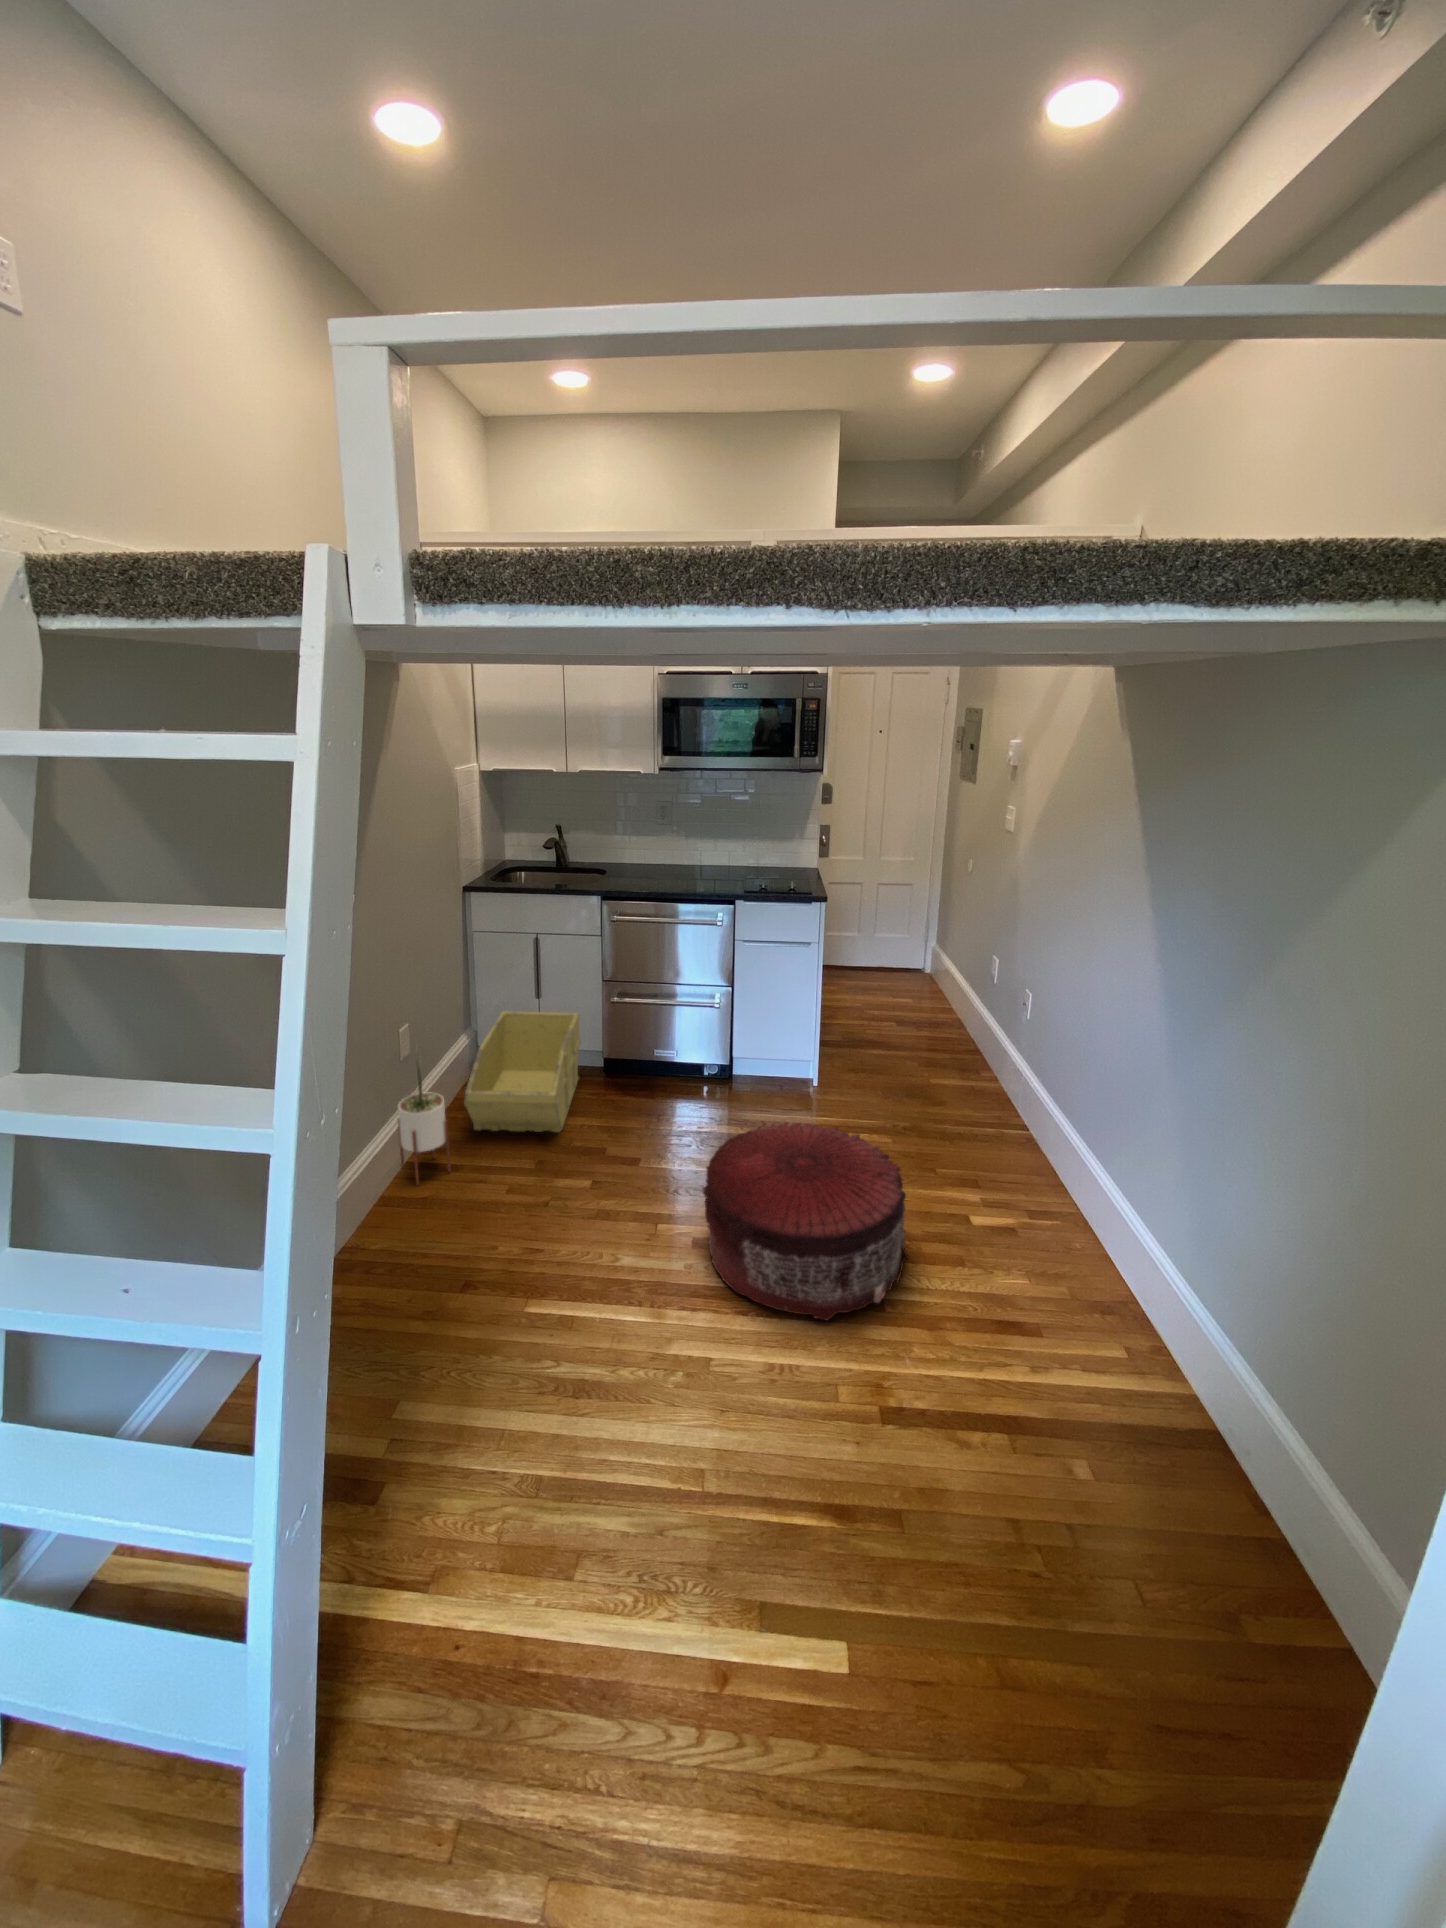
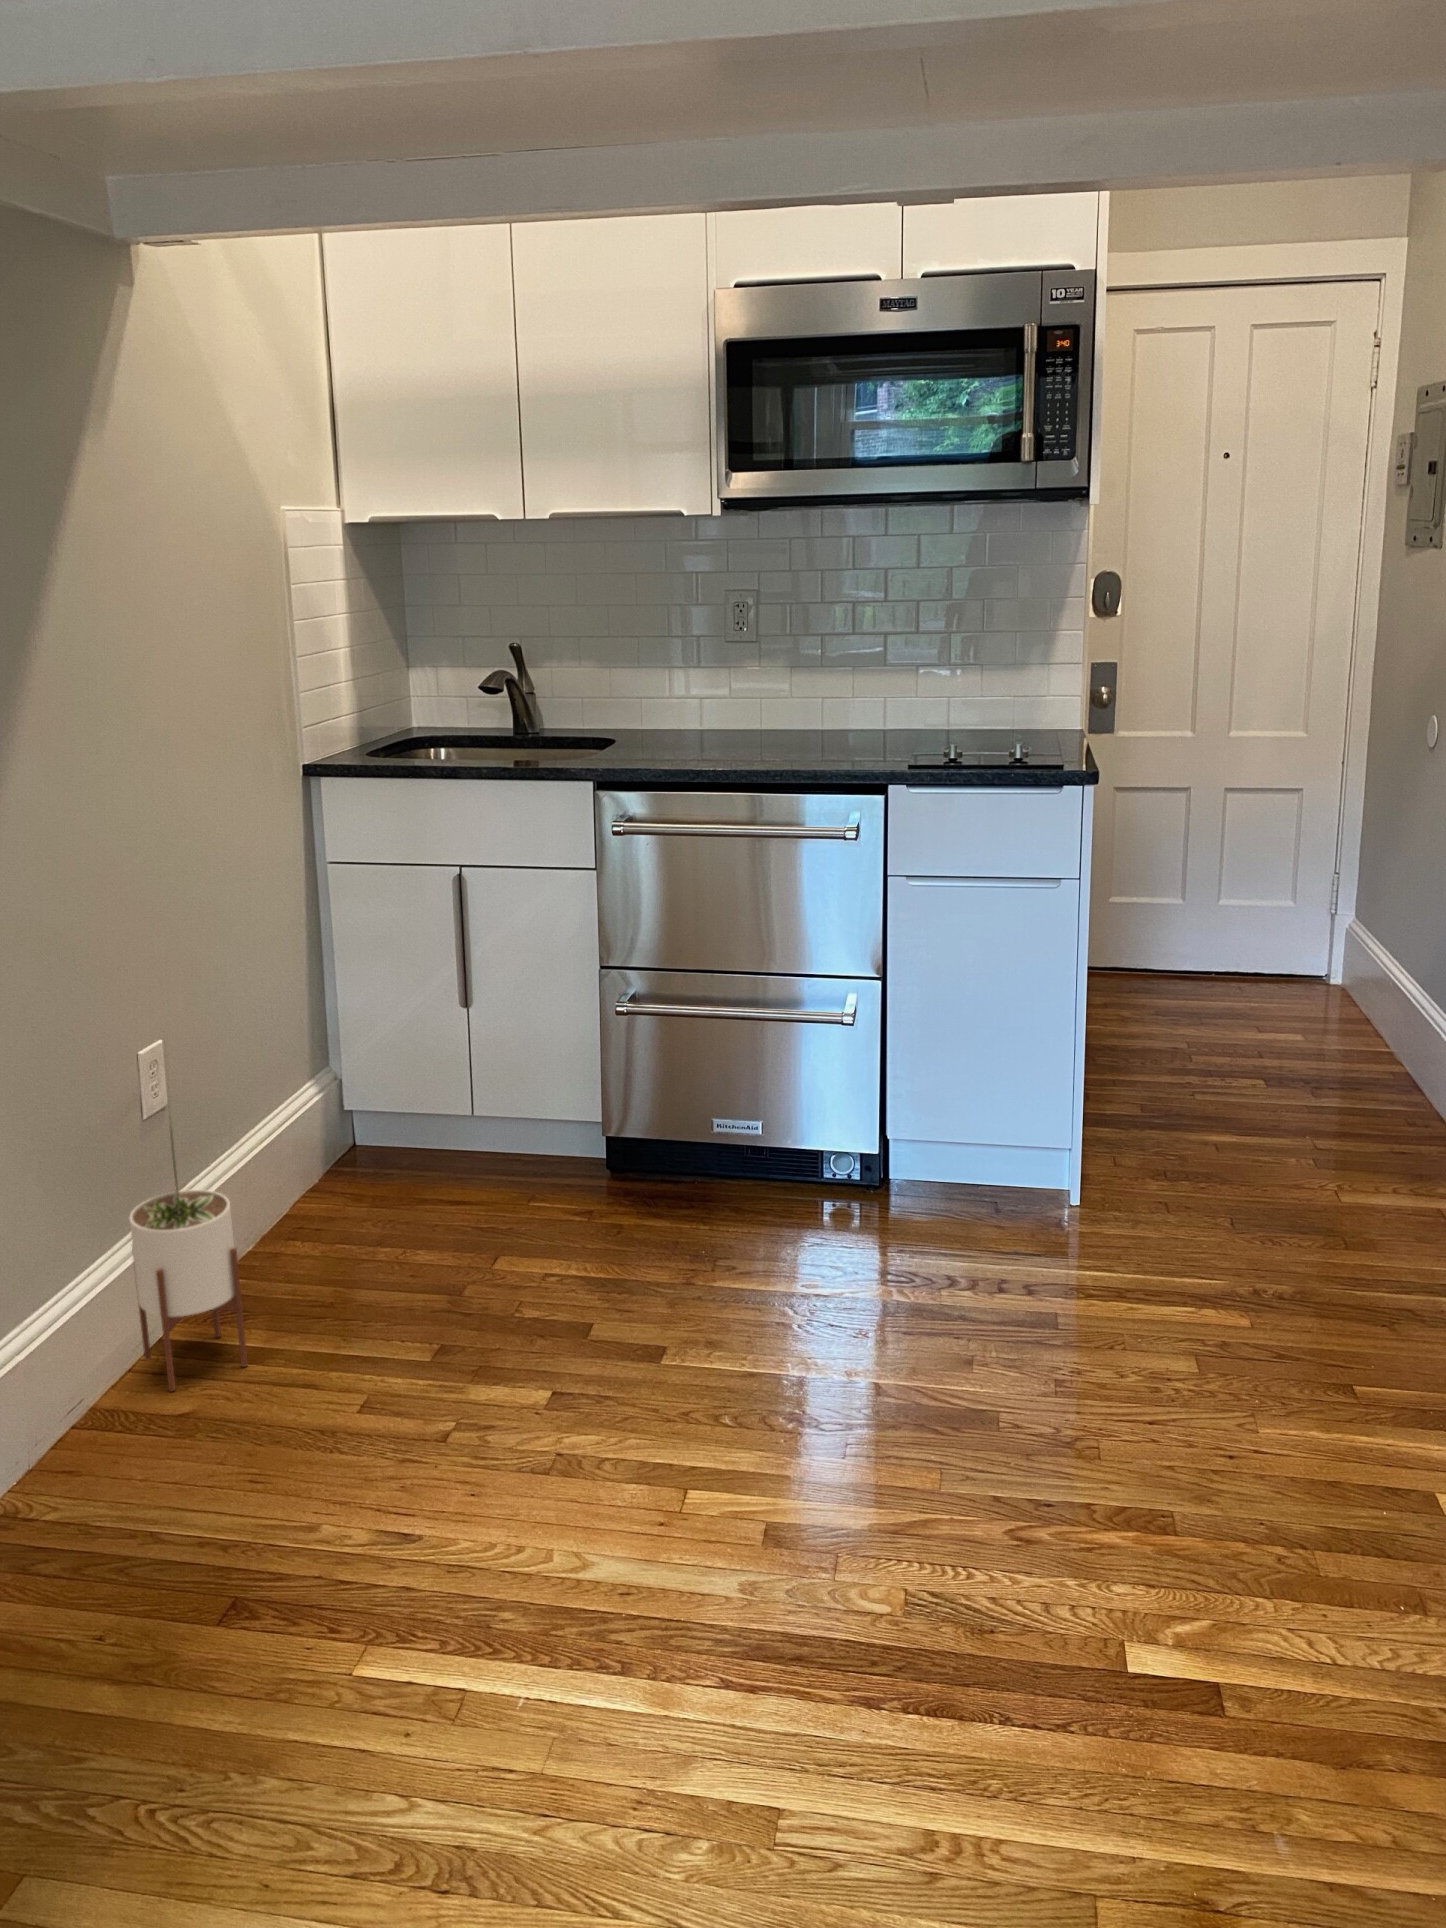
storage bin: present [464,1011,580,1132] -> none [284,1034,556,1288]
pouf: present [703,1122,908,1320] -> none [783,1261,1286,1731]

